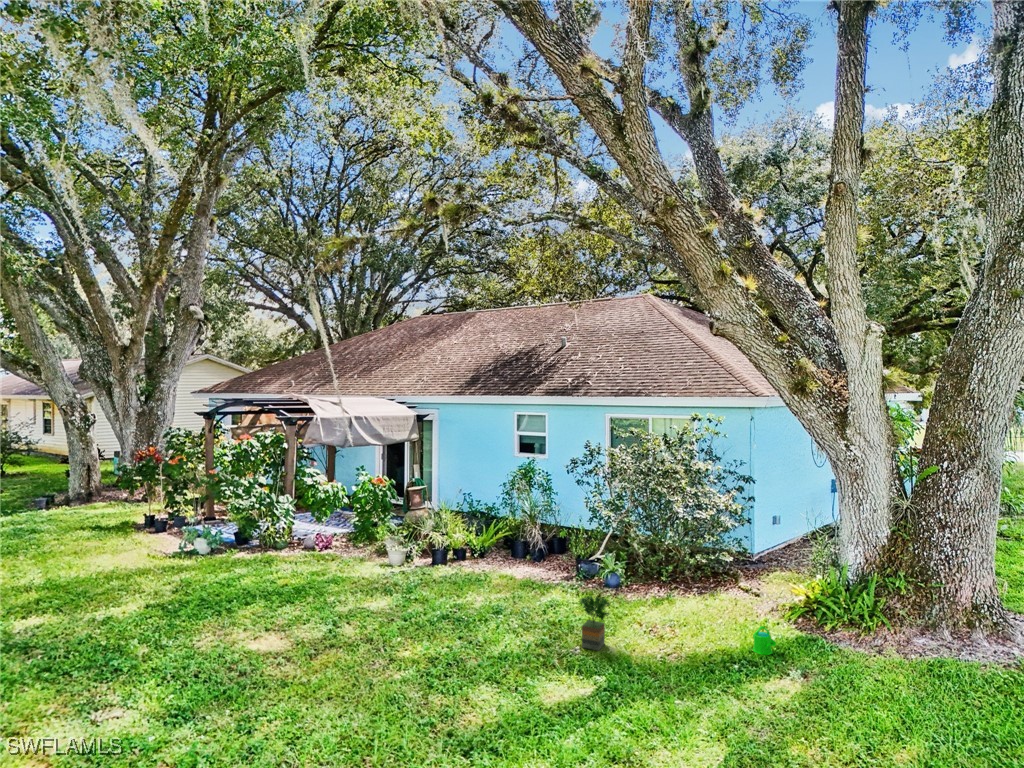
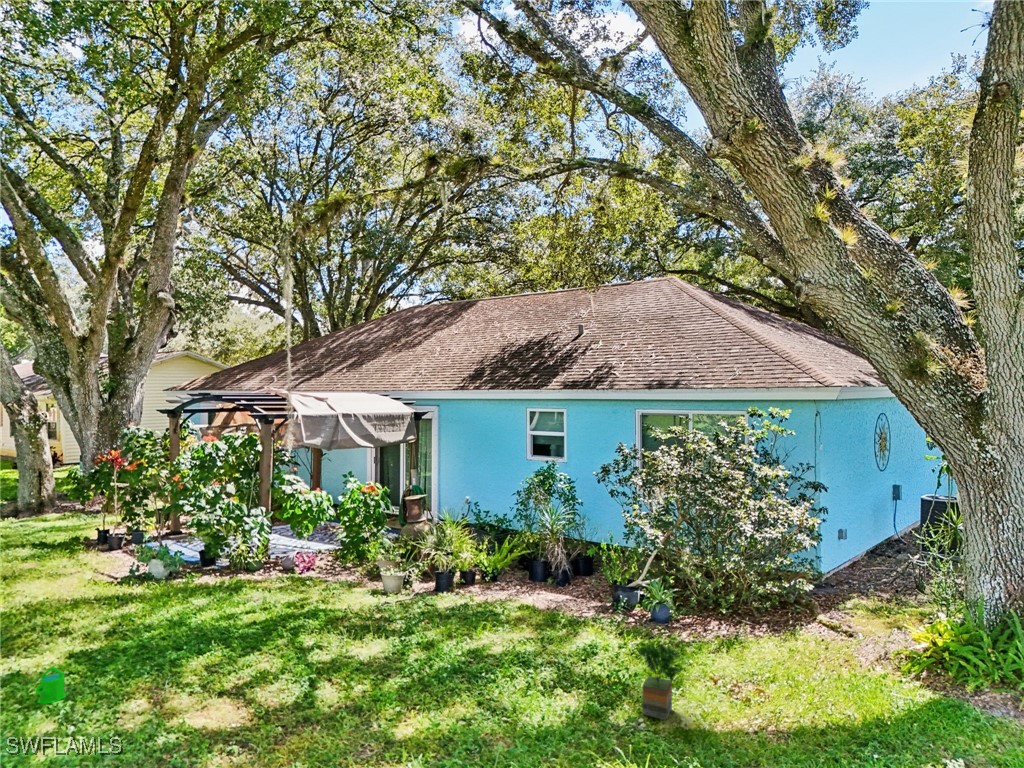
watering can: present [753,626,776,655] -> present [35,667,66,704]

